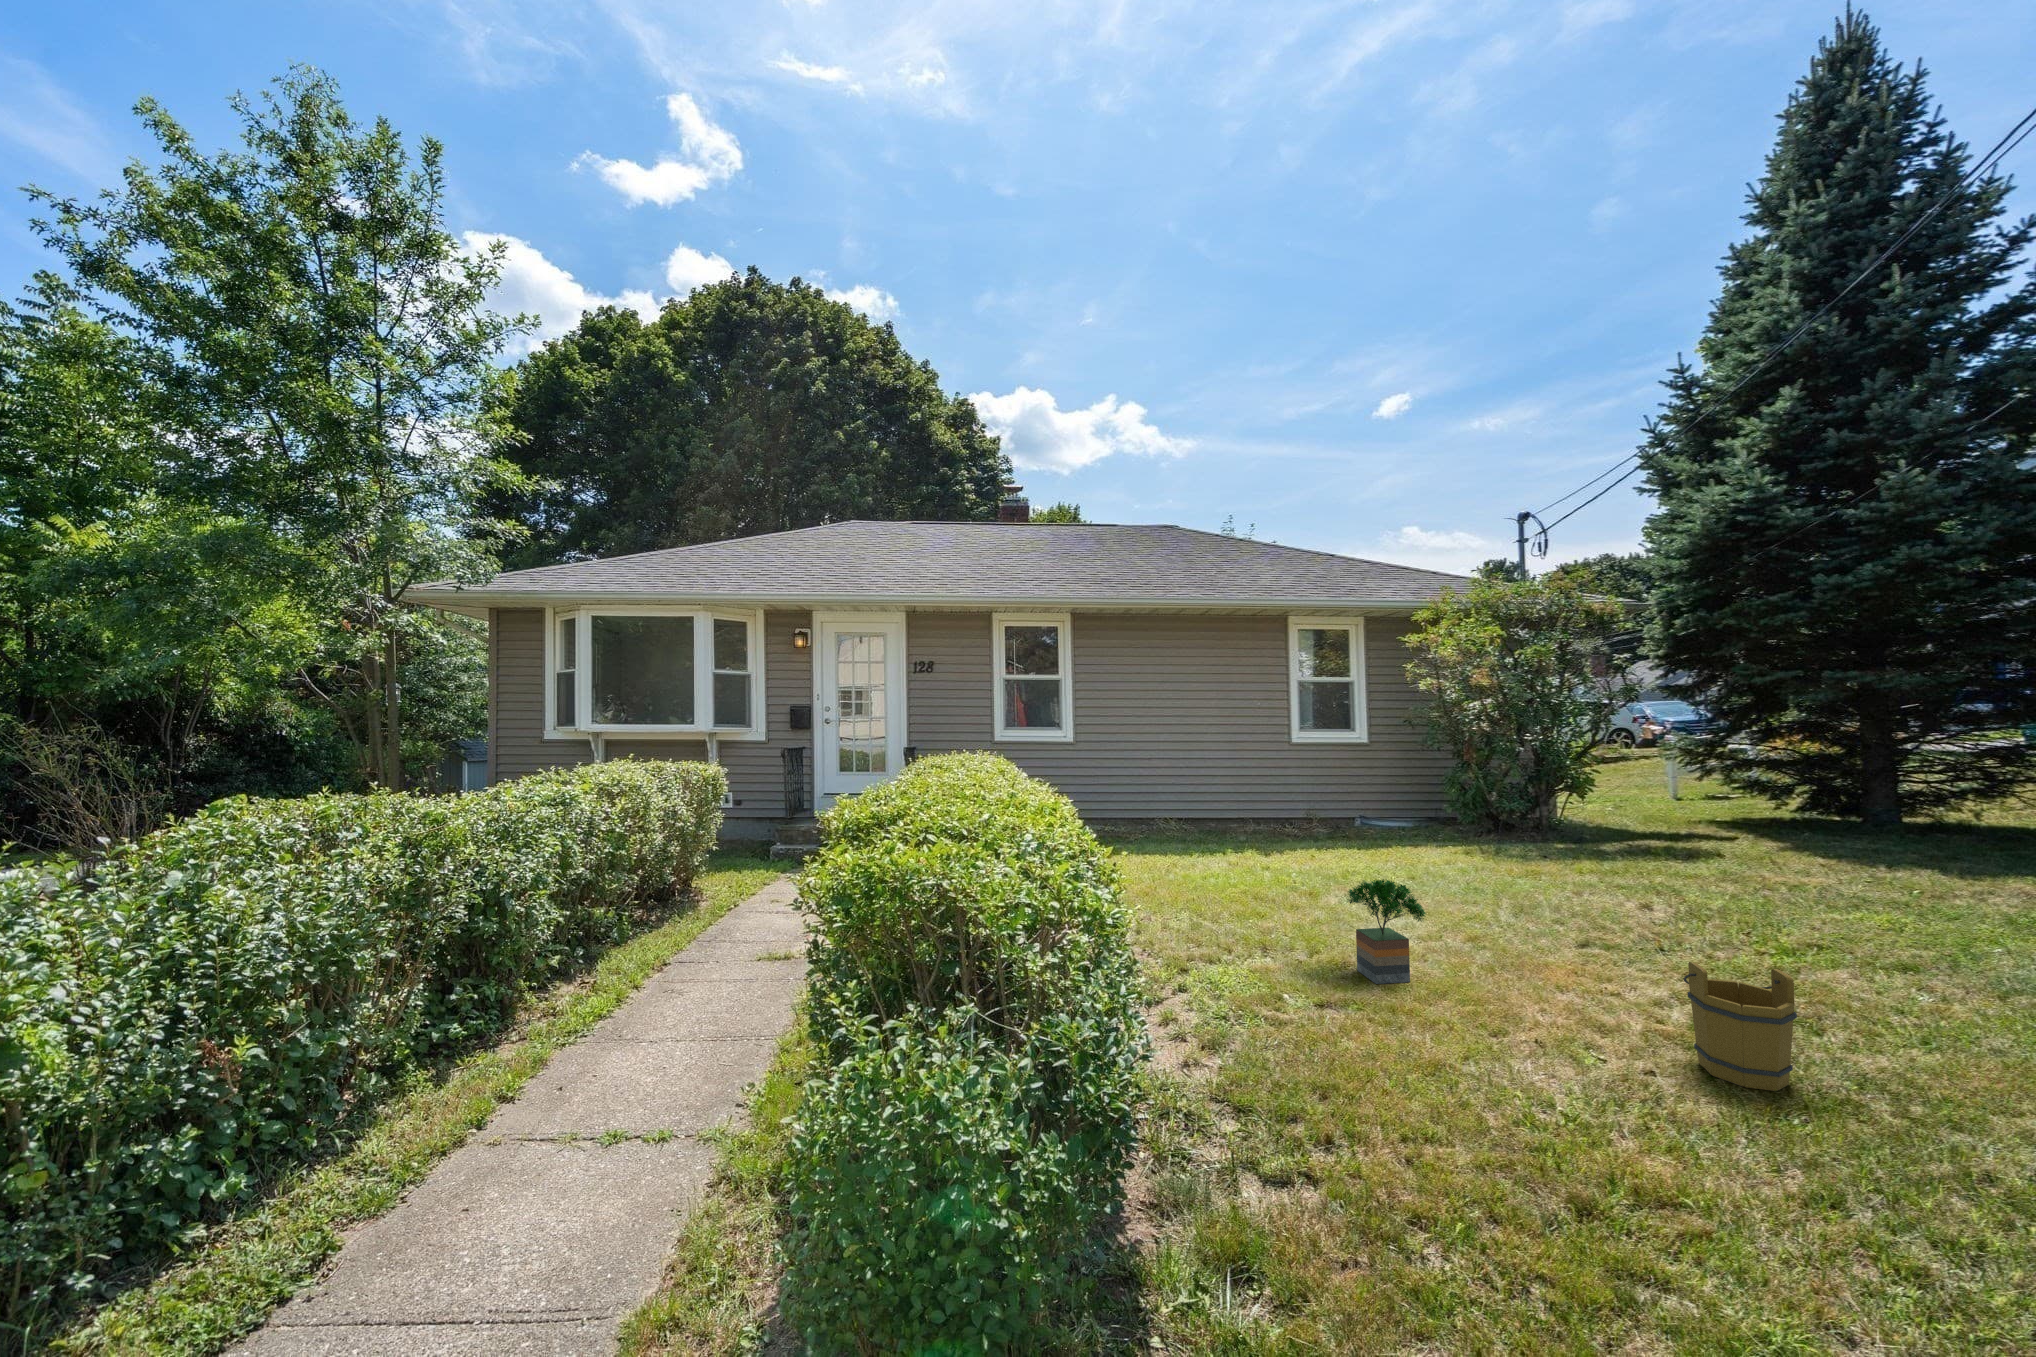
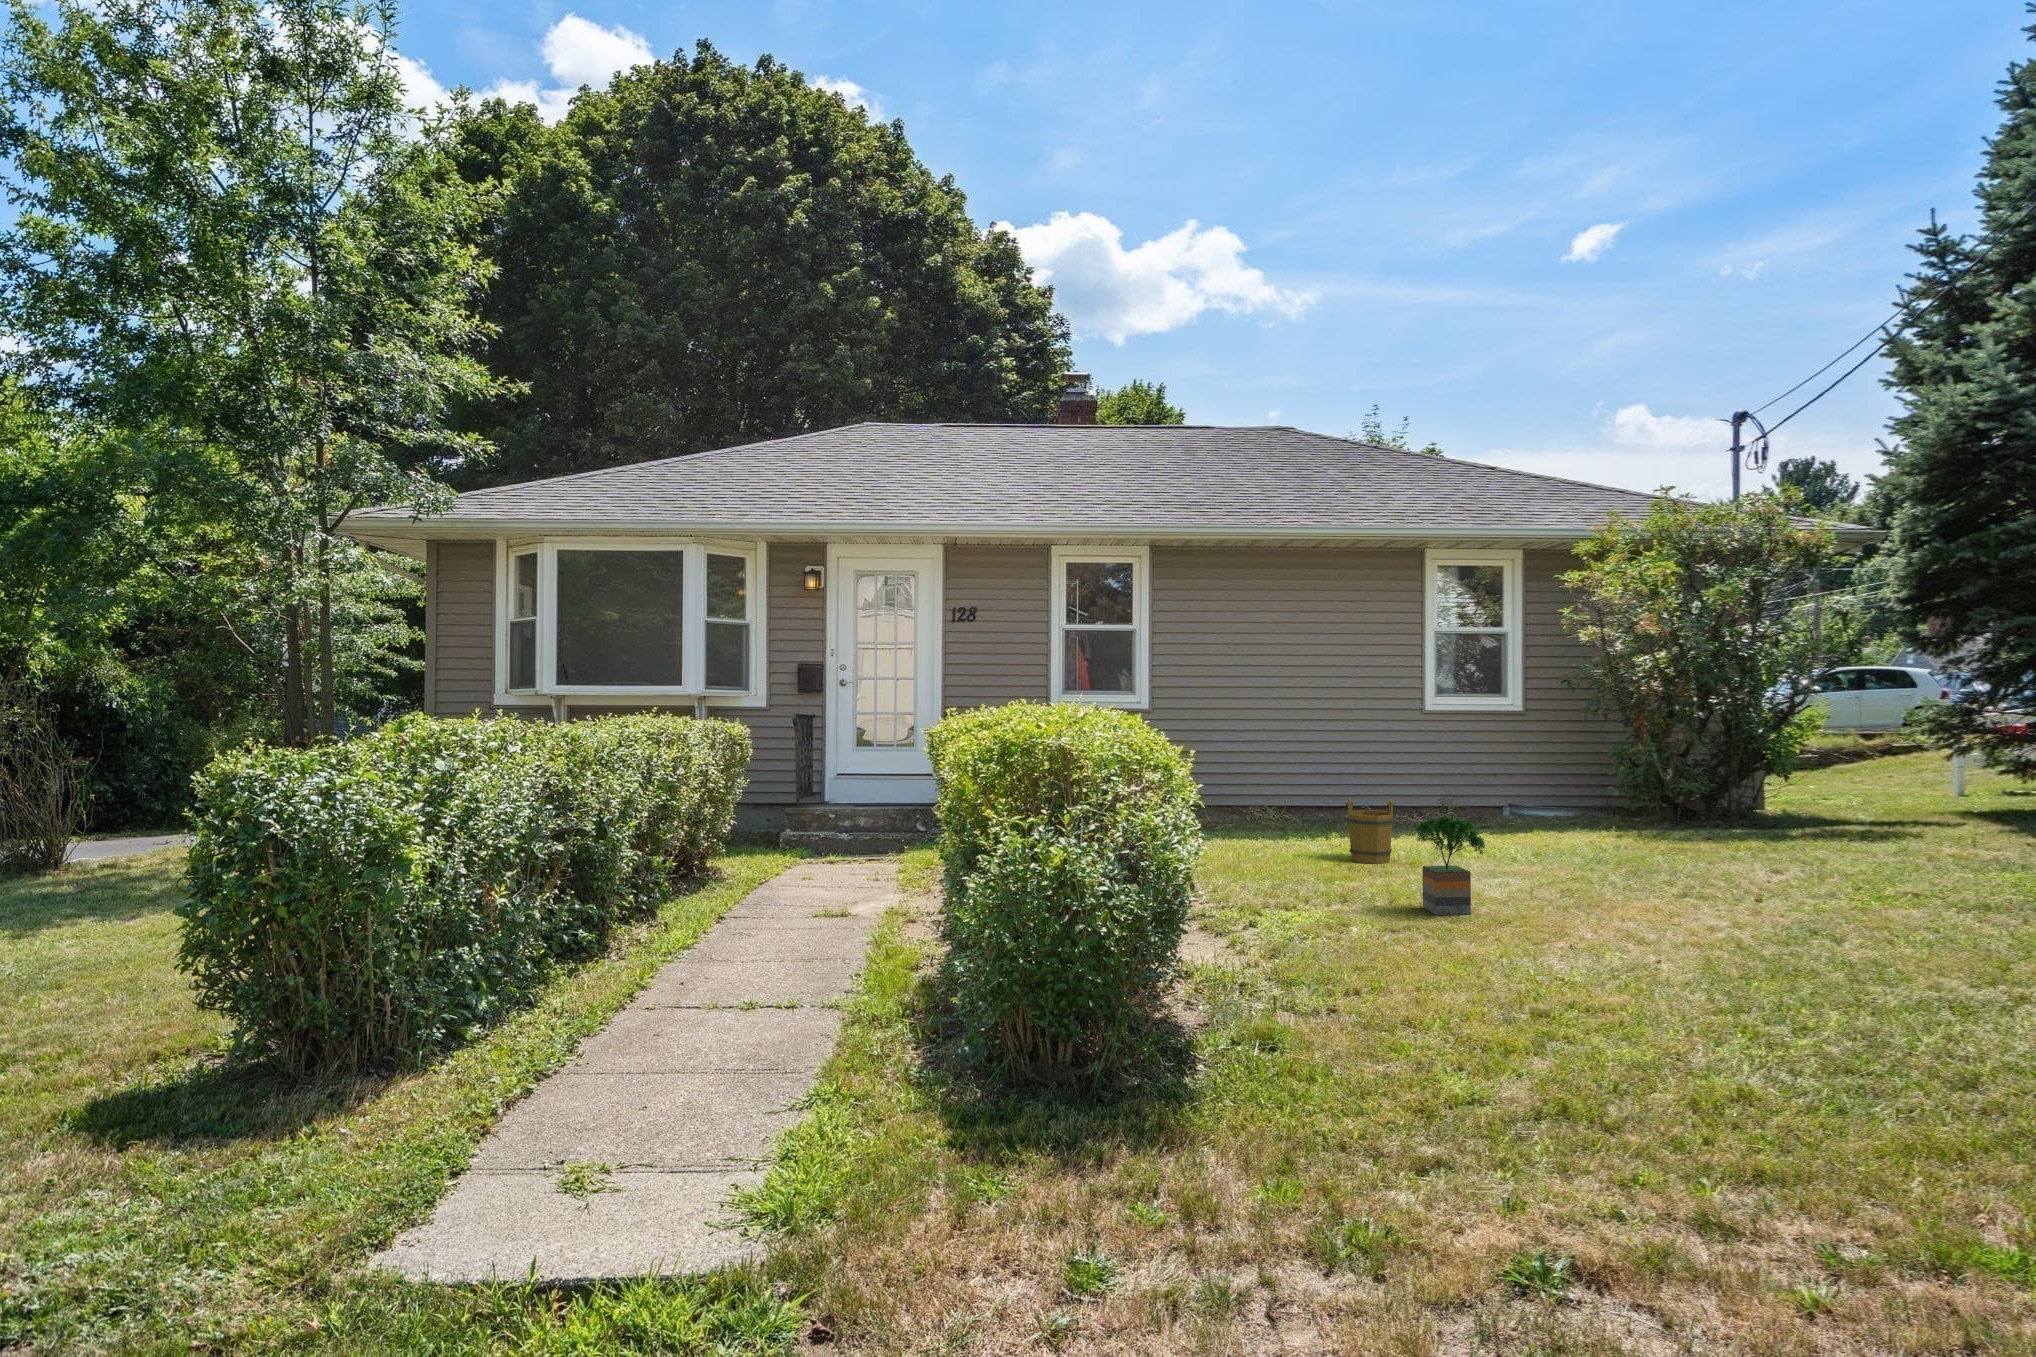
bucket: present [1684,962,1797,1091] -> present [1346,798,1396,864]

